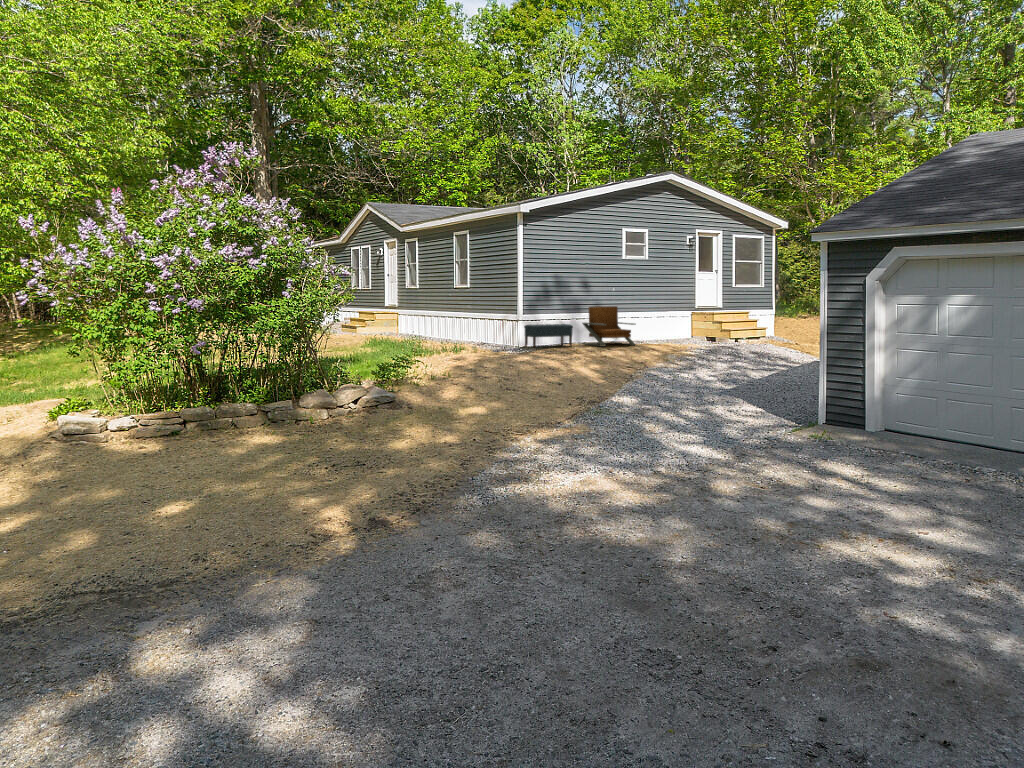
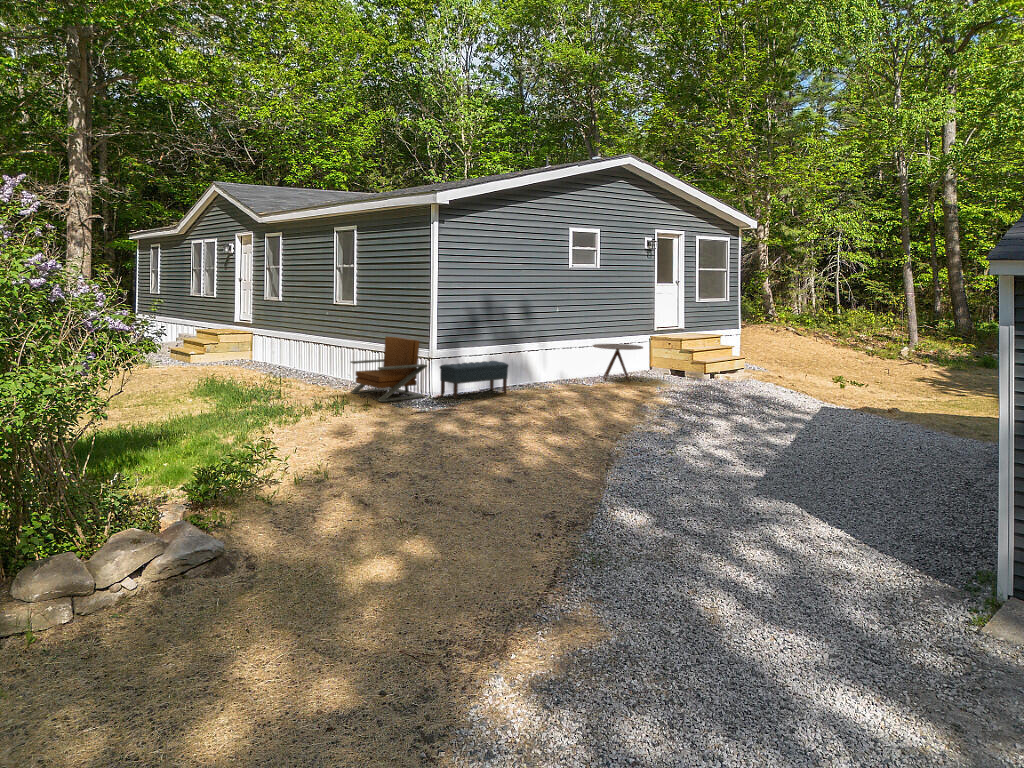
lounge chair: present [582,306,636,346] -> present [351,336,427,402]
round table: none [640,315,679,343] -> present [593,344,643,382]

